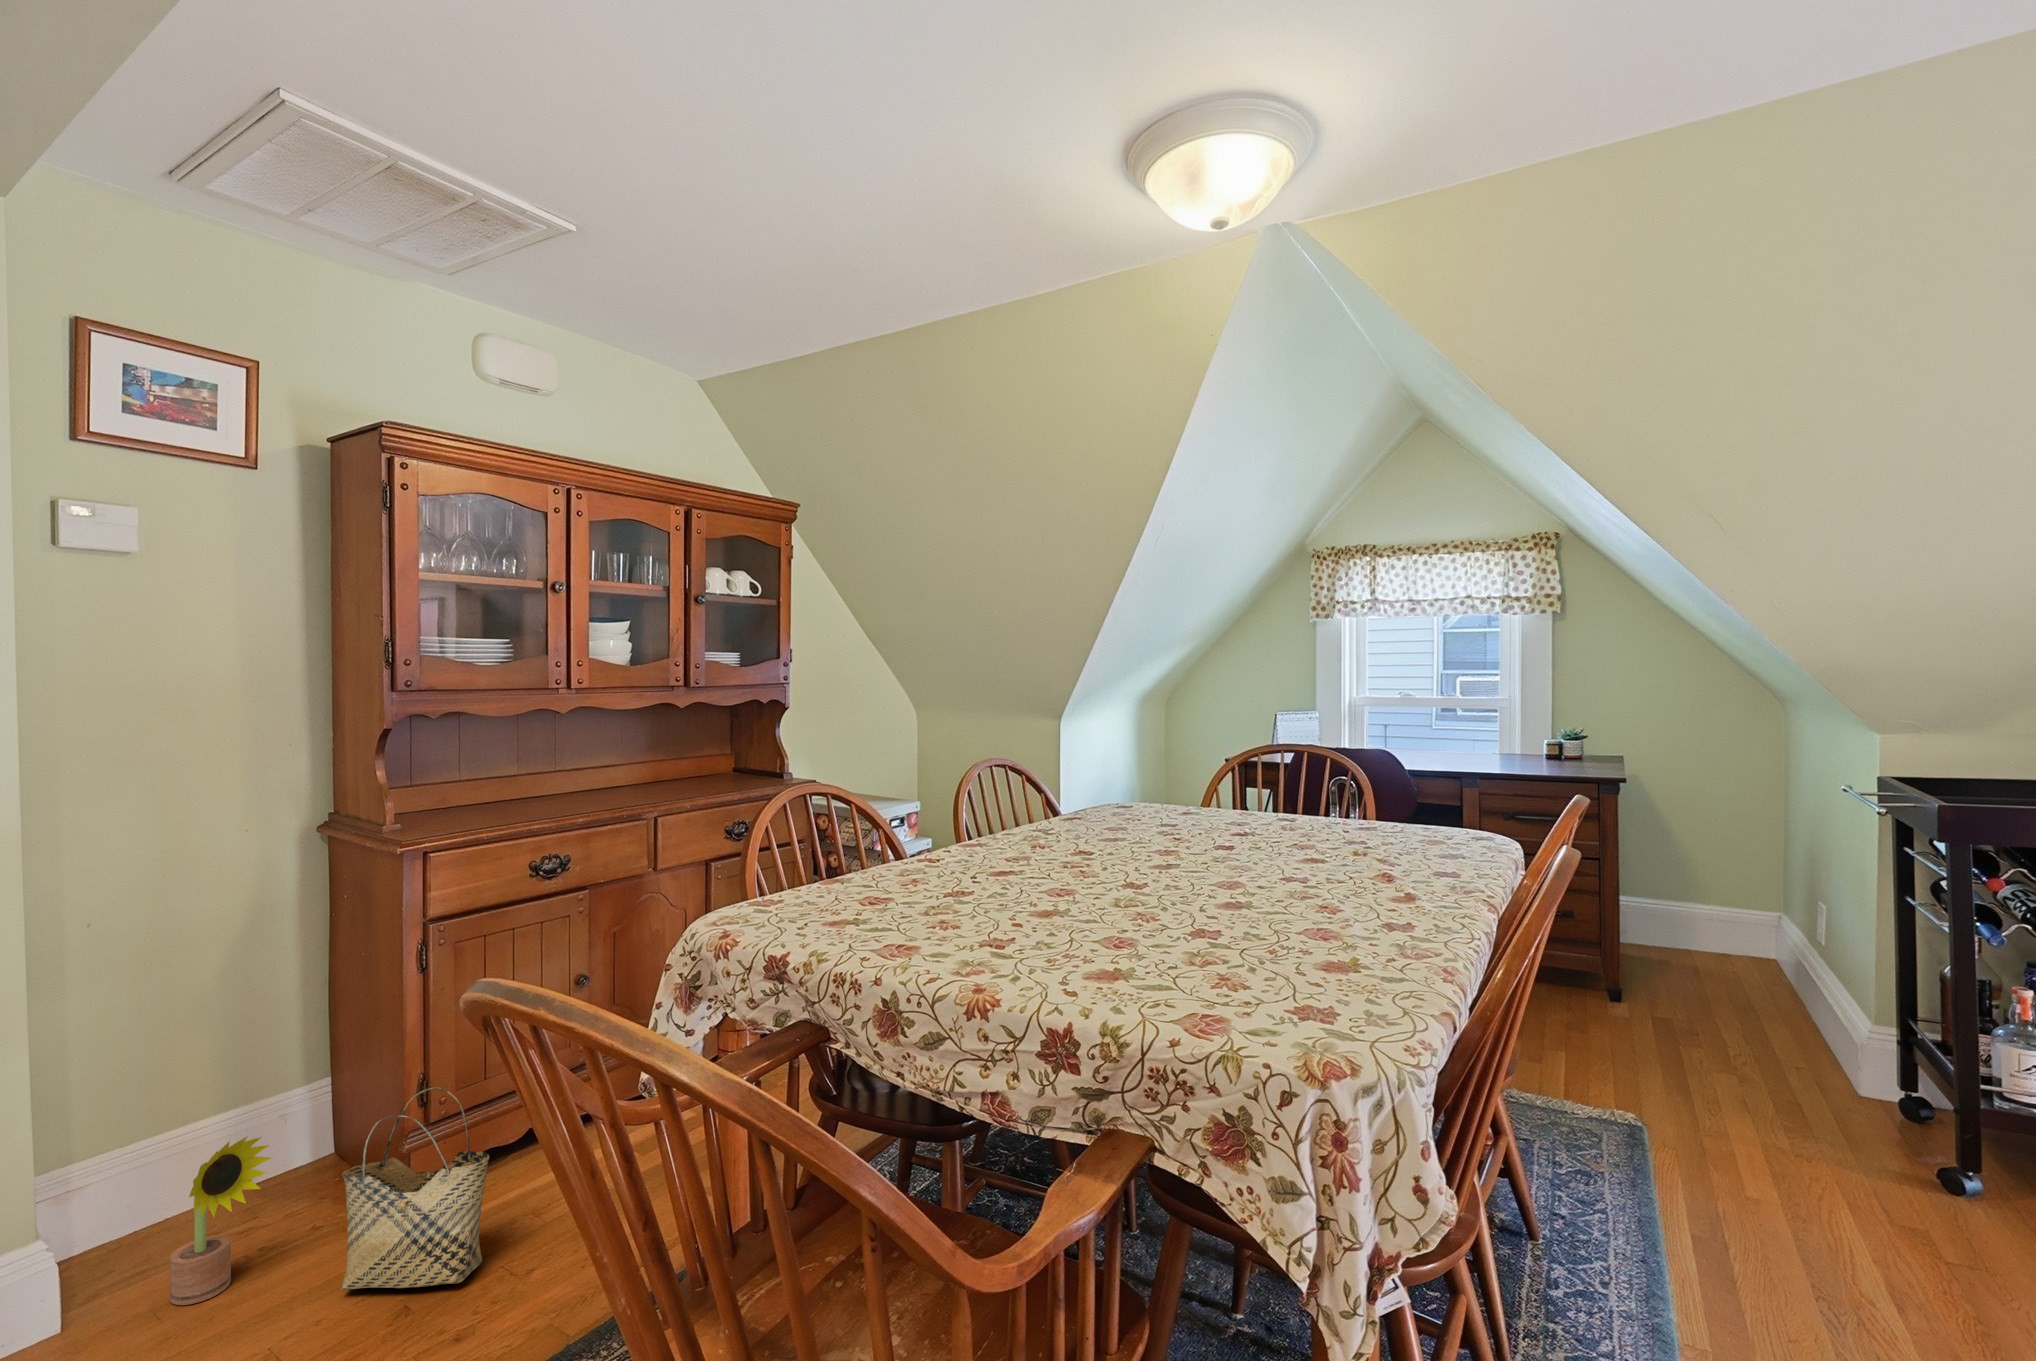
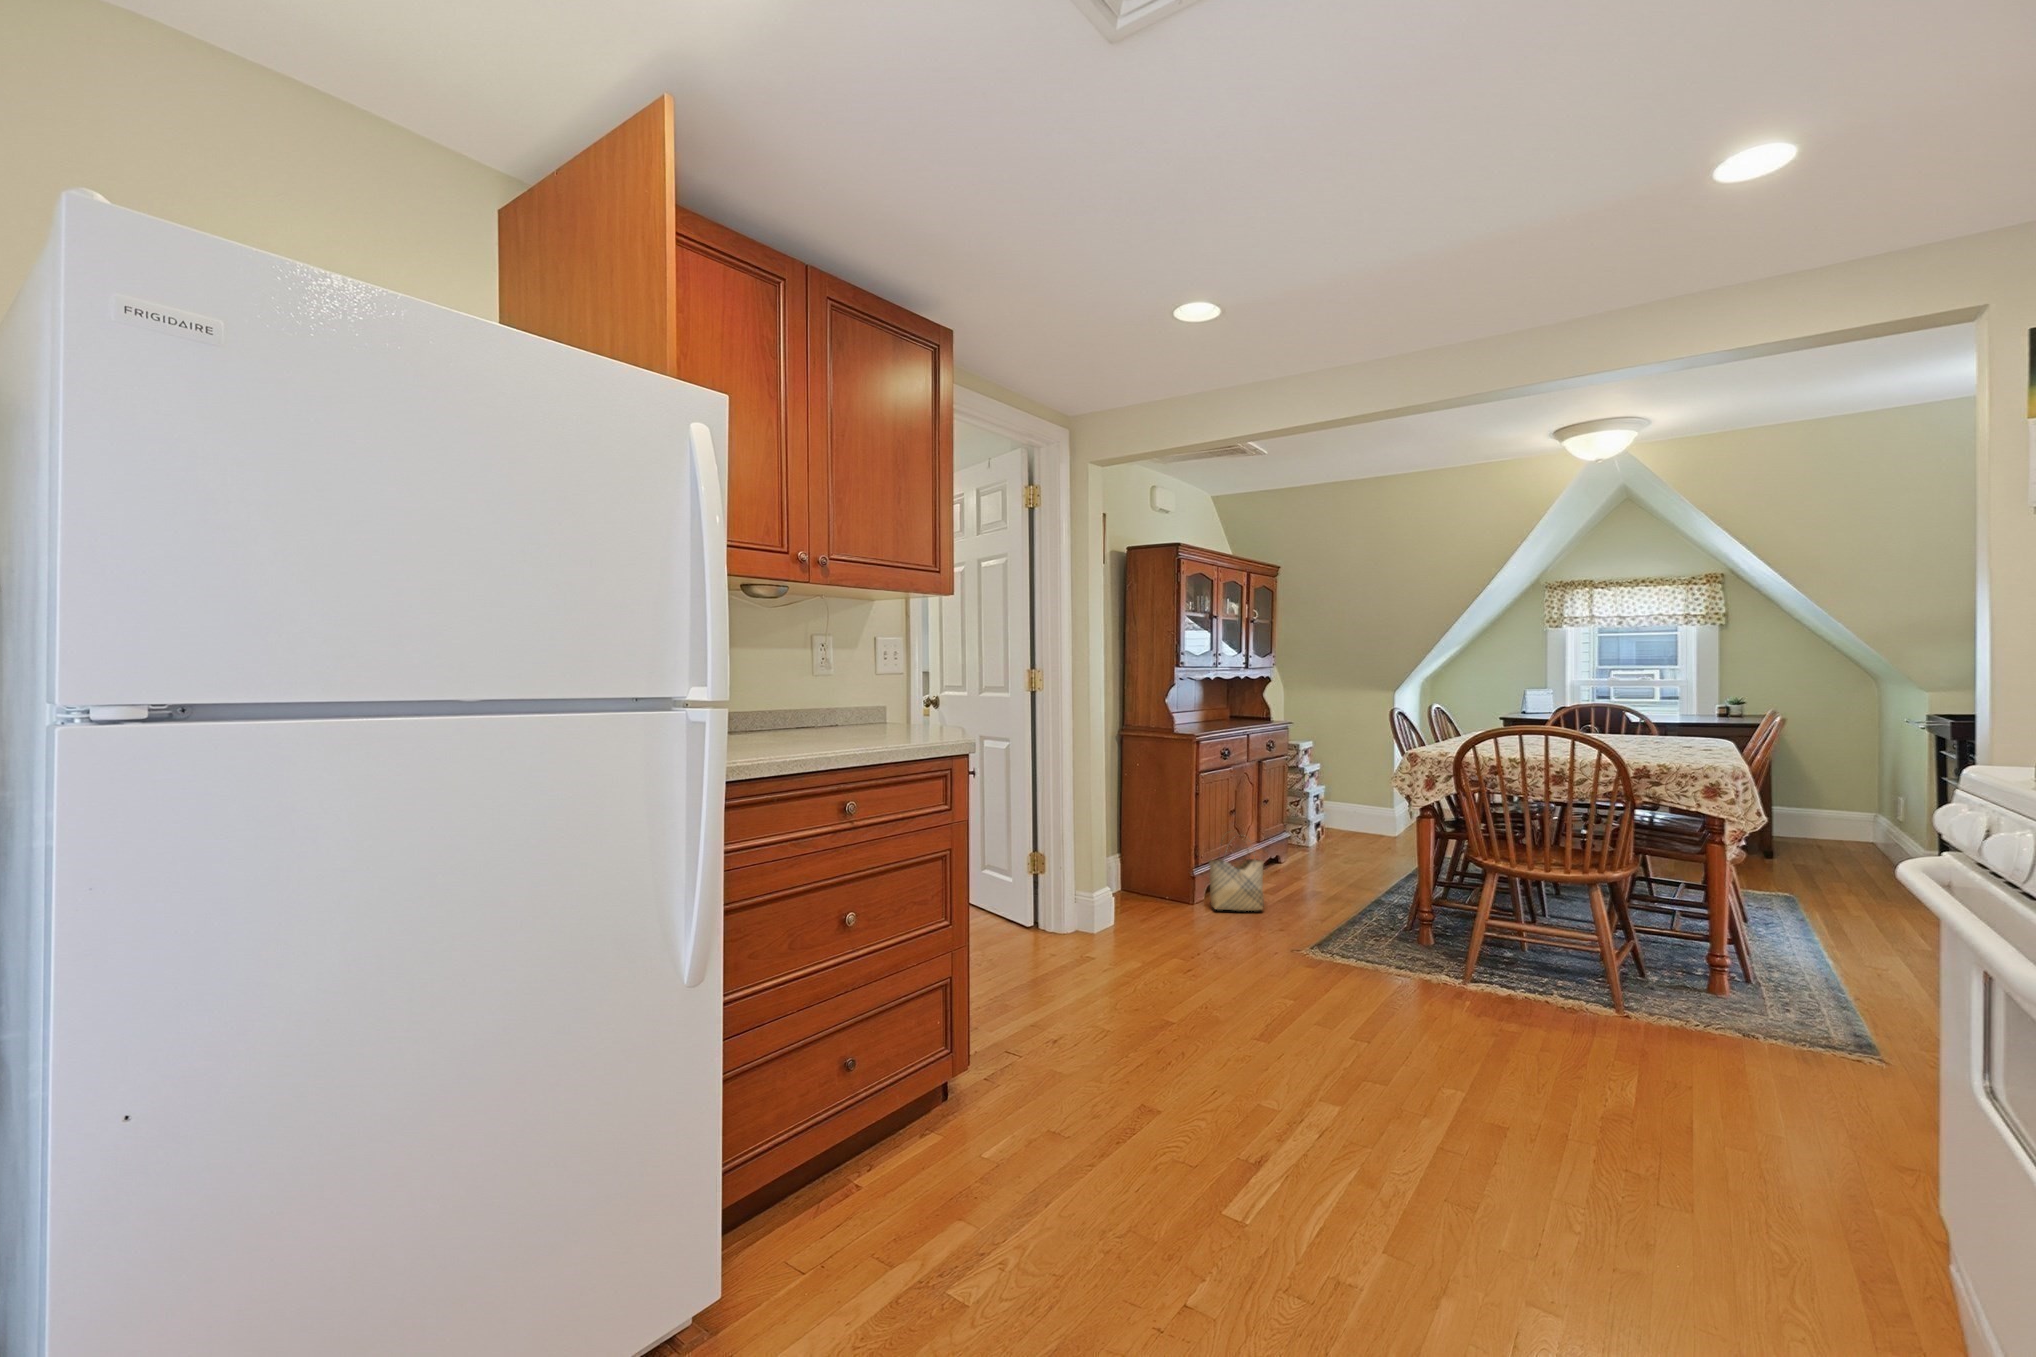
decorative plant: present [170,1136,272,1305] -> none [1139,844,1171,911]

